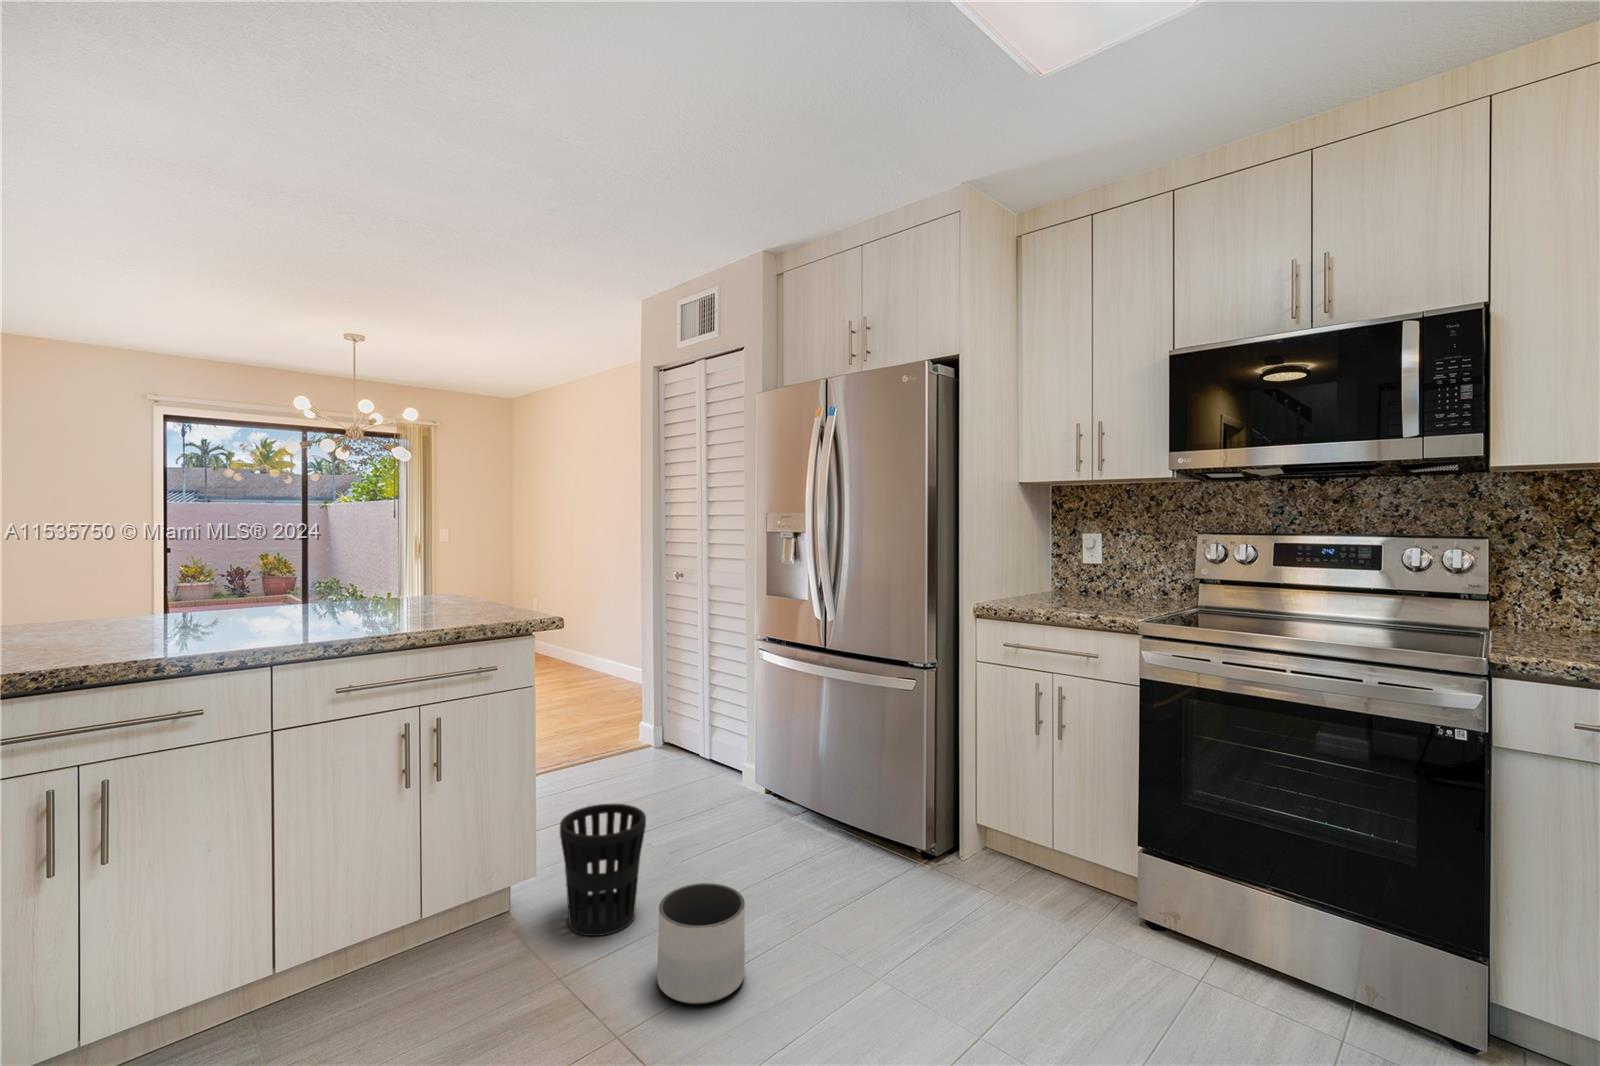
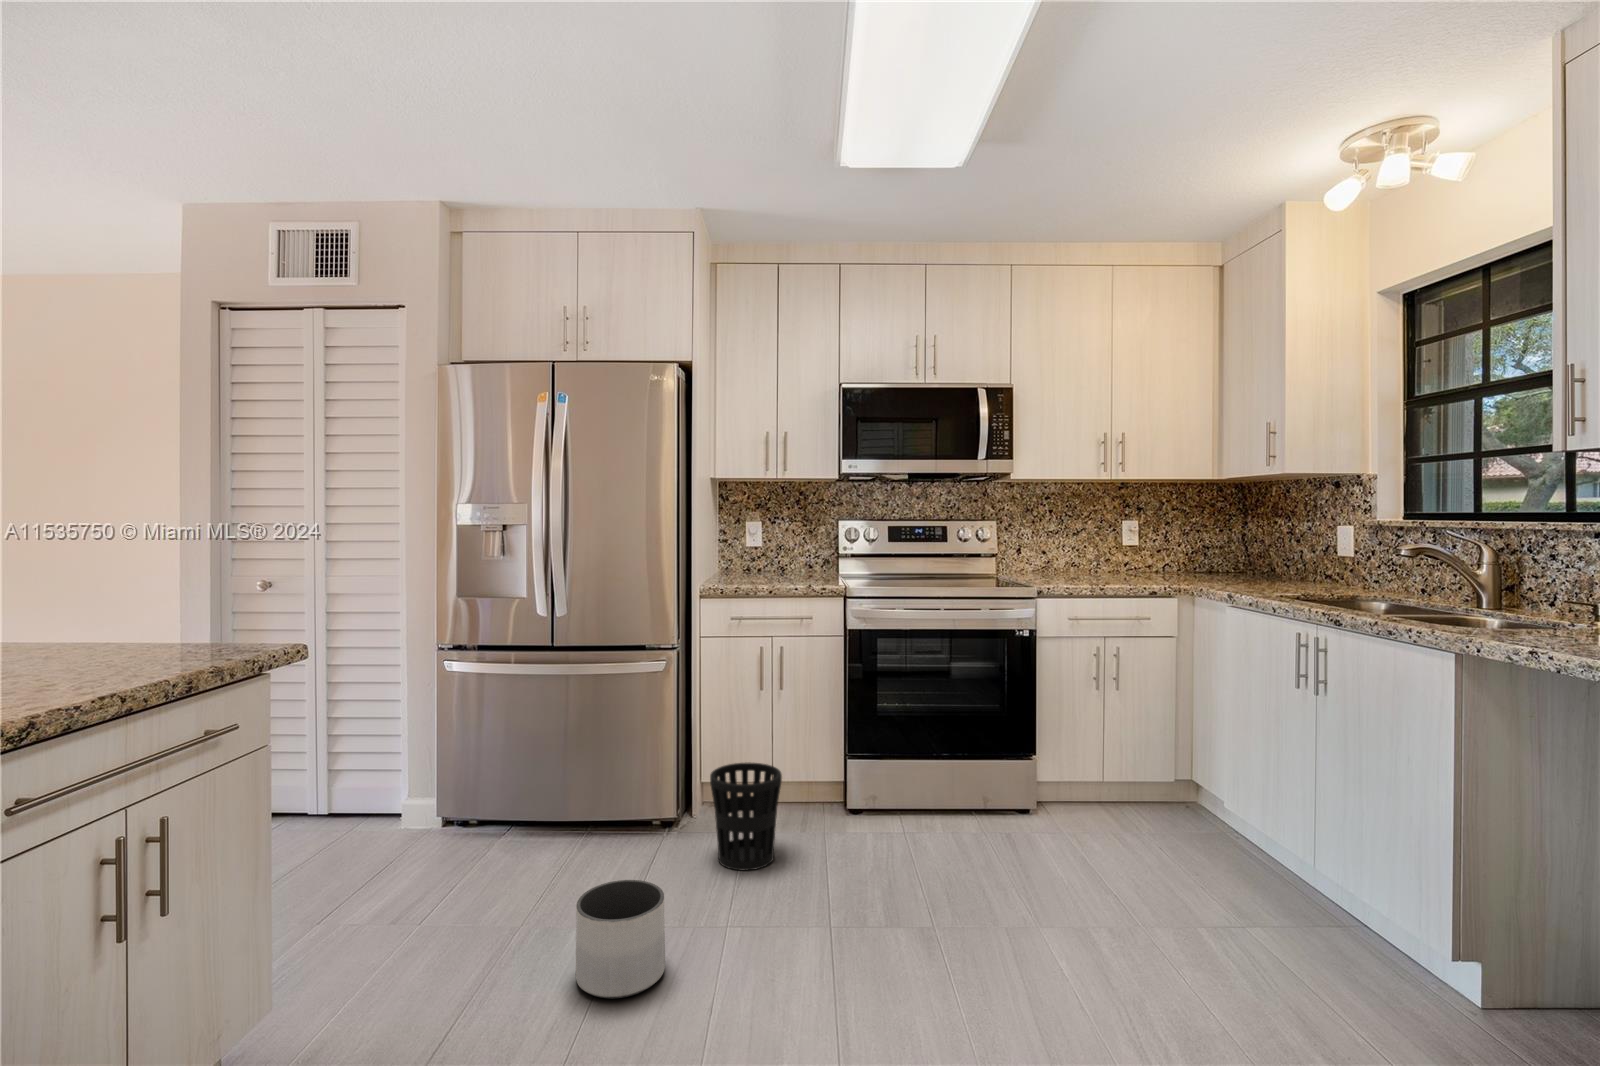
wastebasket: present [560,804,646,936] -> present [710,763,782,871]

